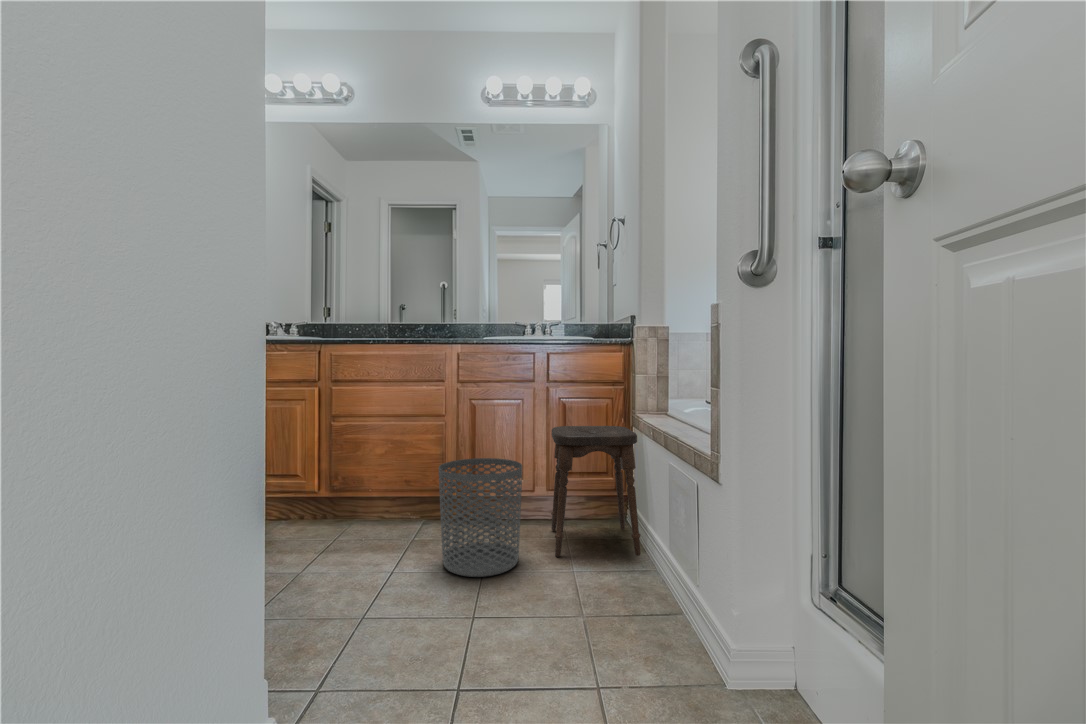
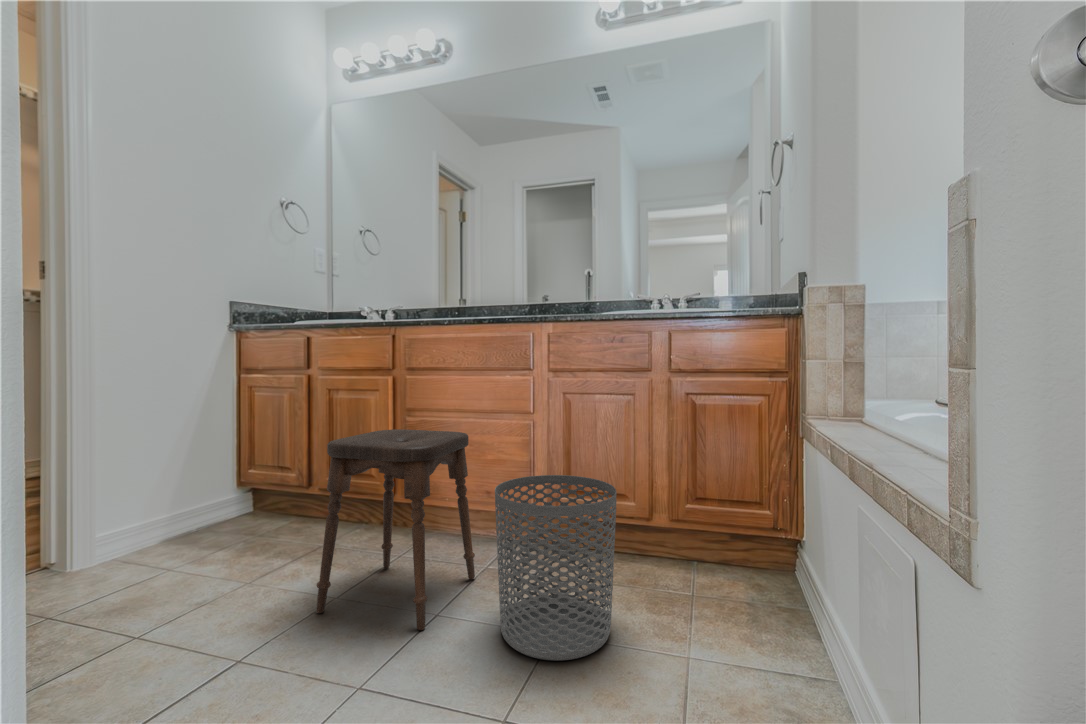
stool: present [551,426,641,557] -> present [316,429,475,630]

